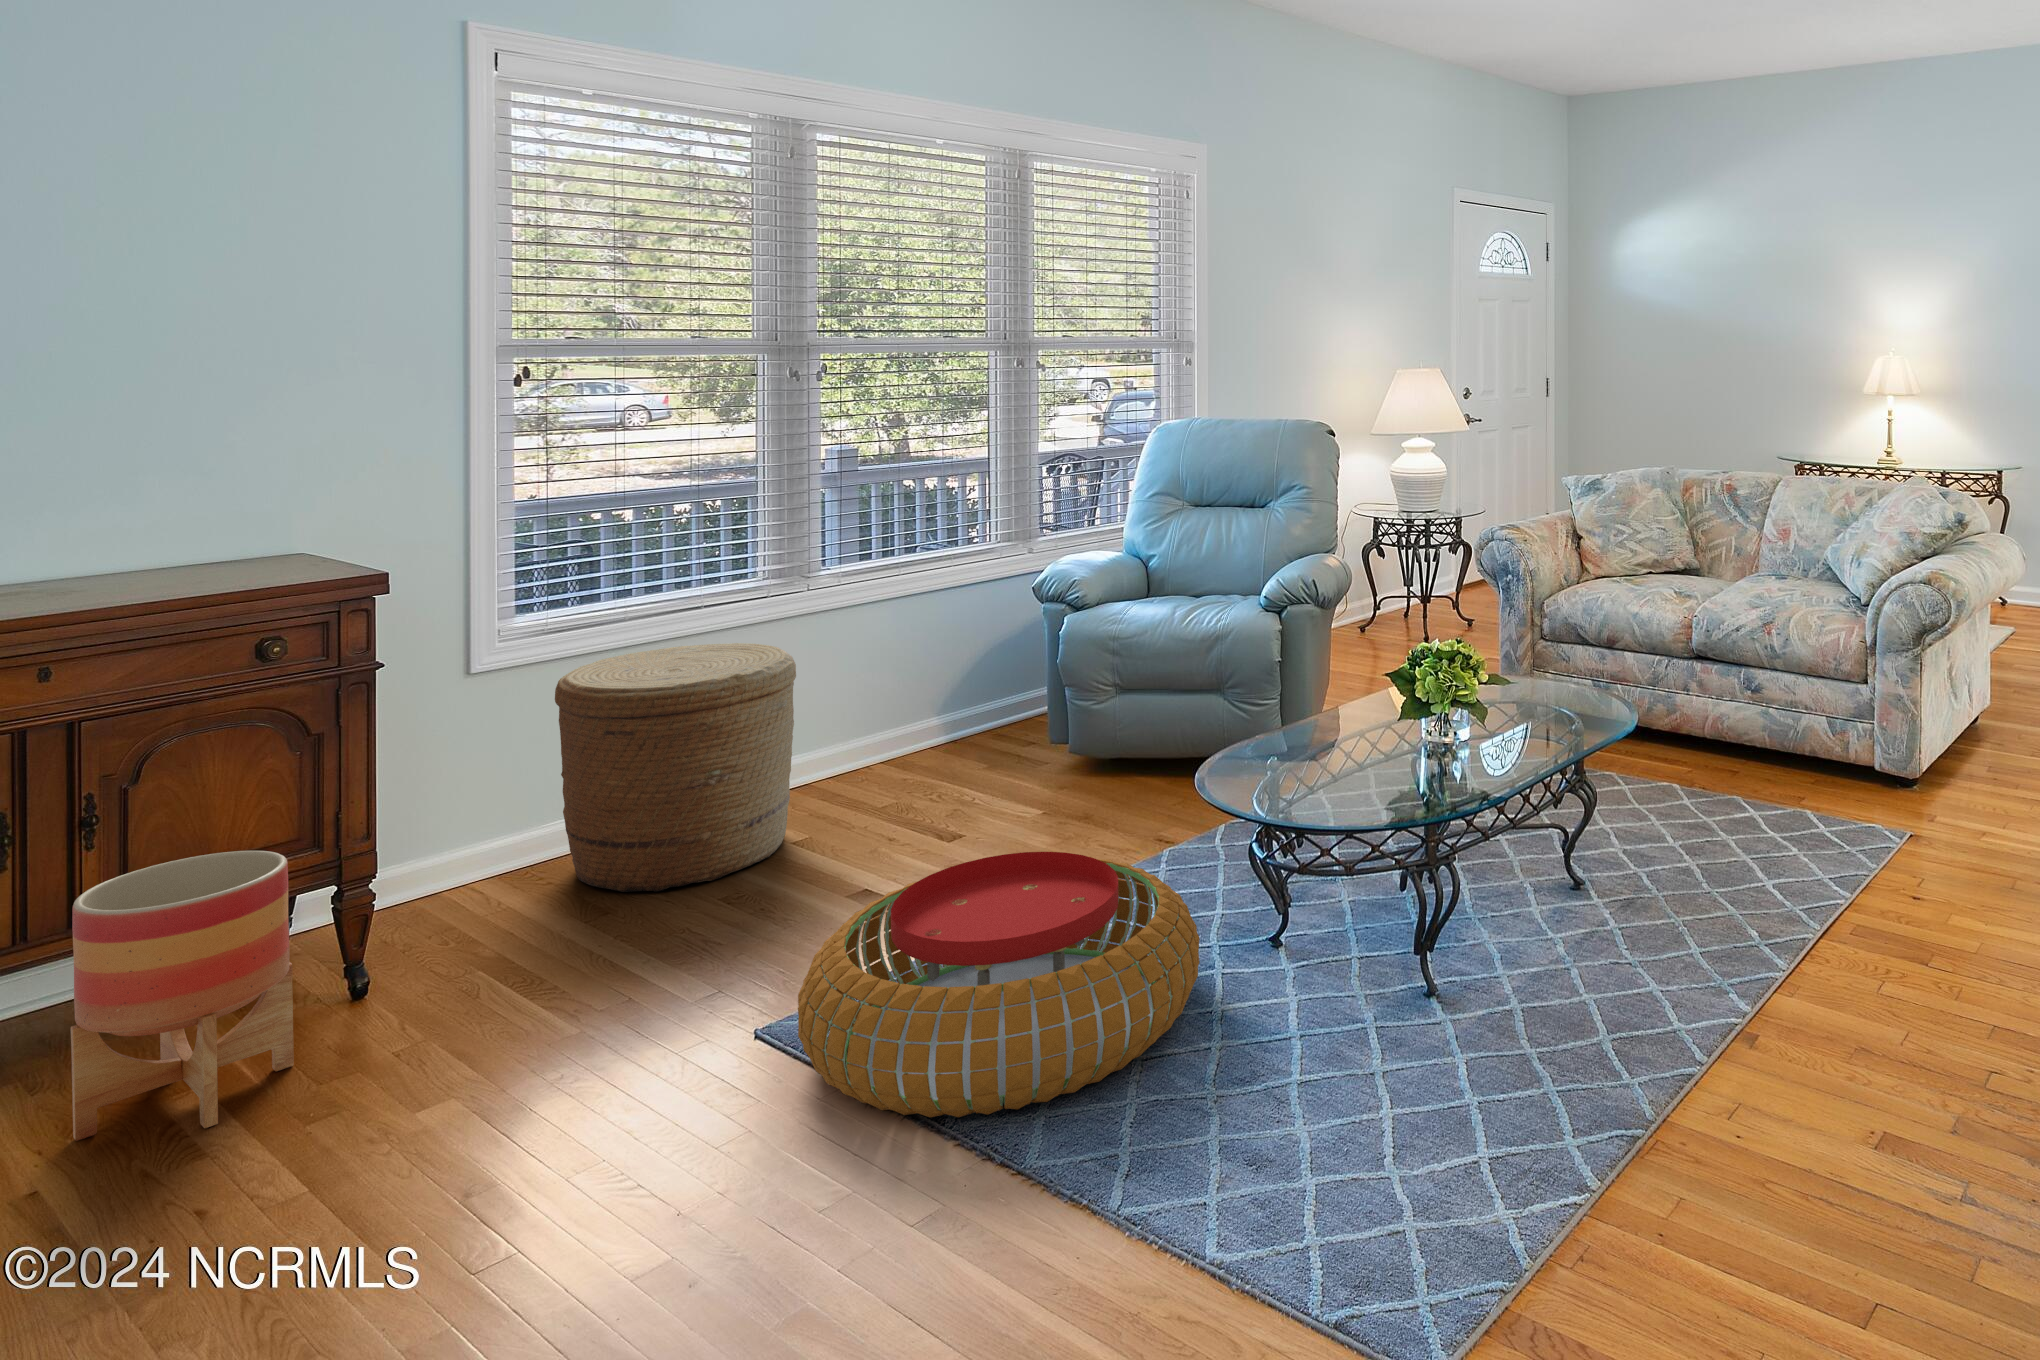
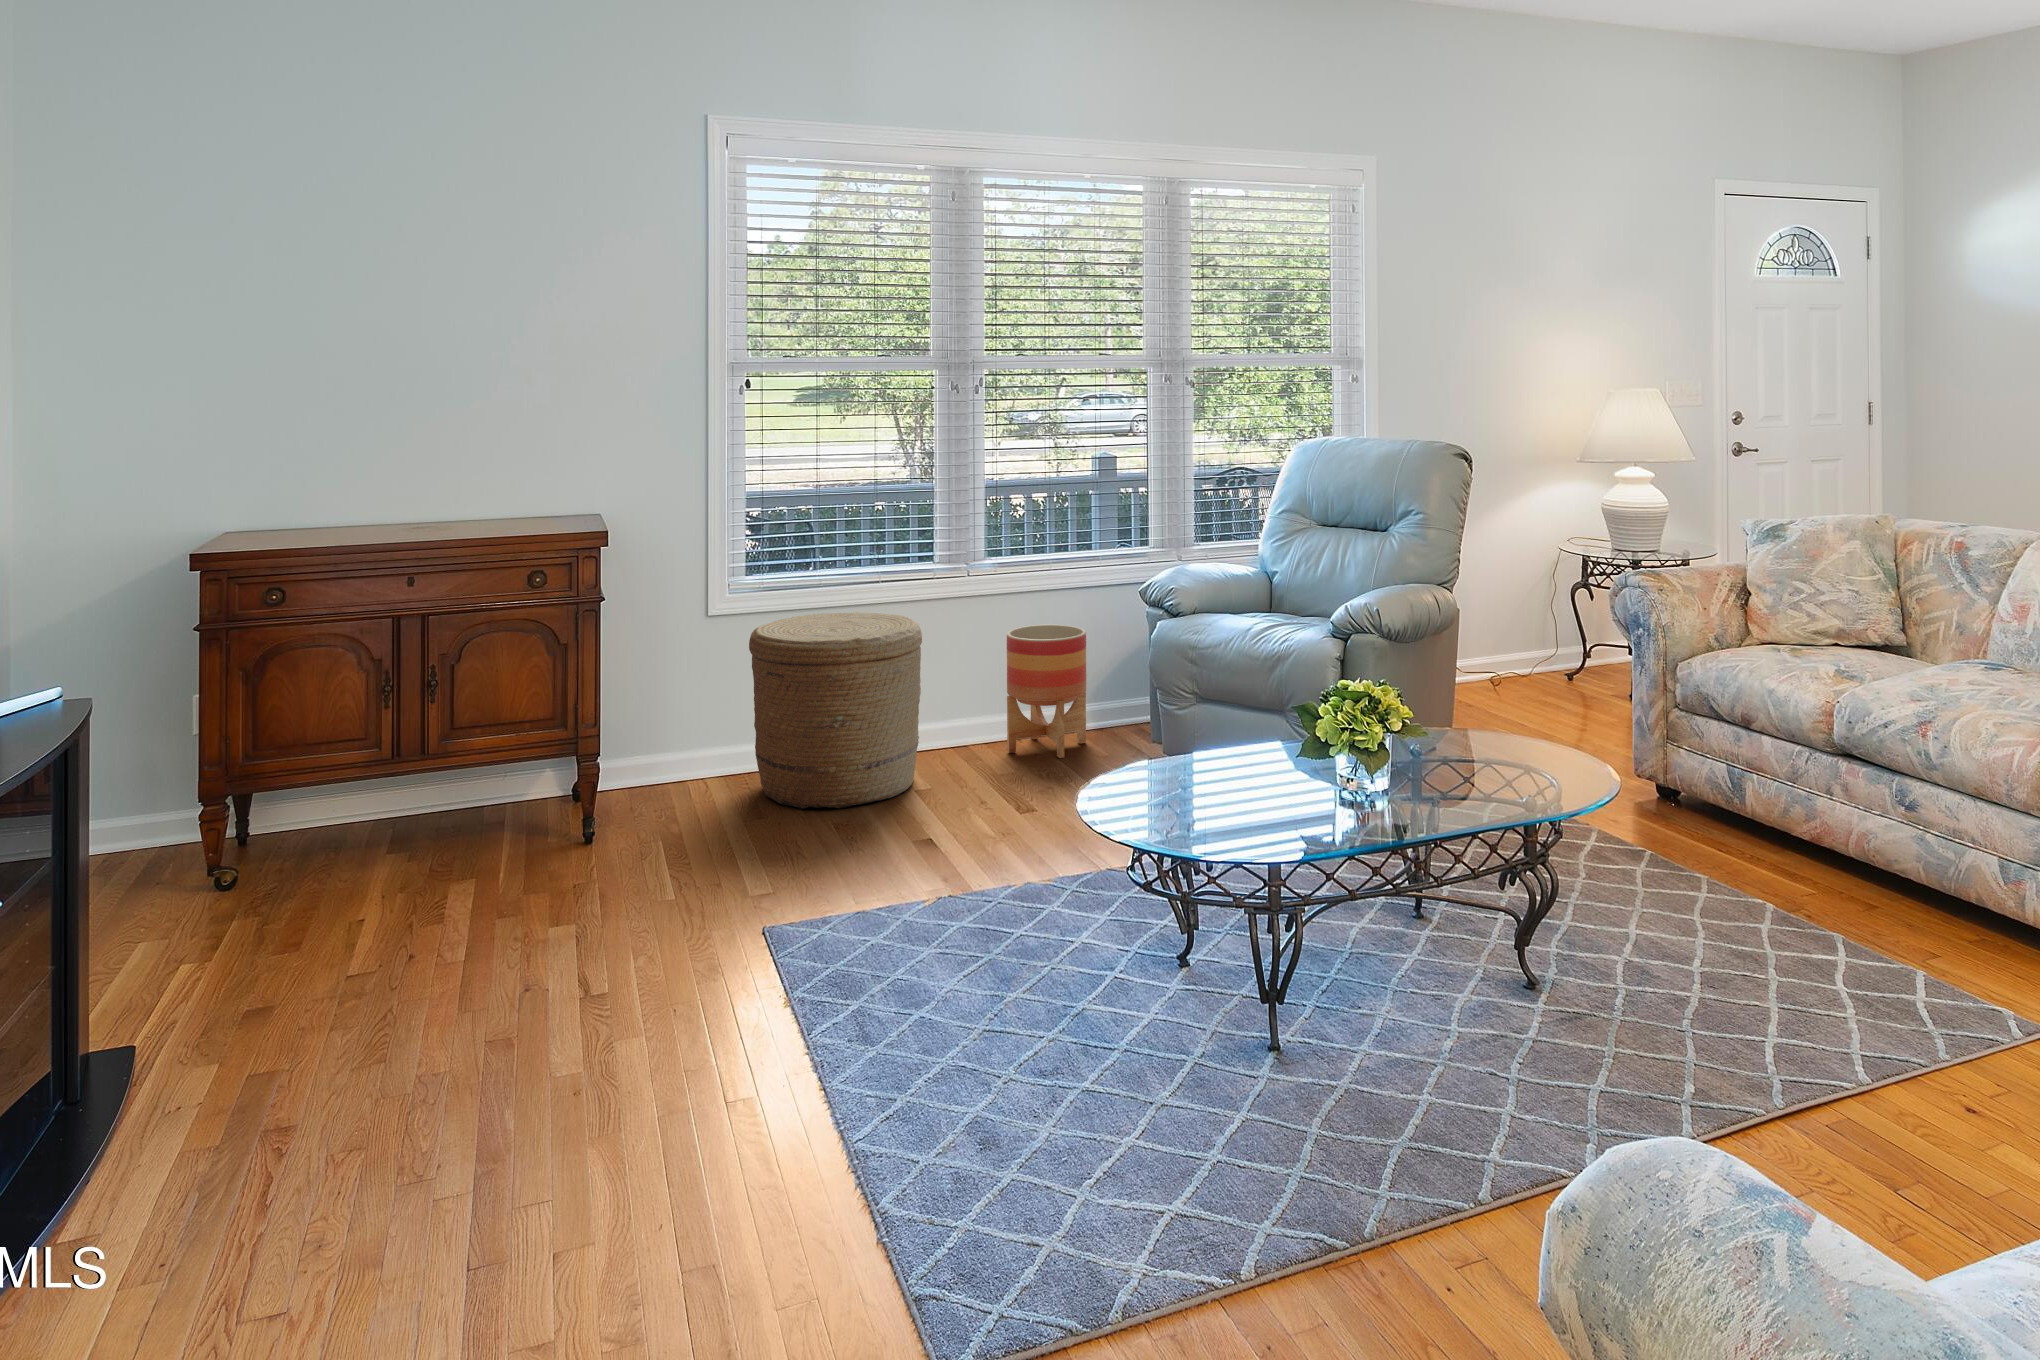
planter: present [71,851,294,1141] -> present [1007,625,1086,758]
pouf: present [798,852,1200,1117] -> none [746,822,1089,1040]

